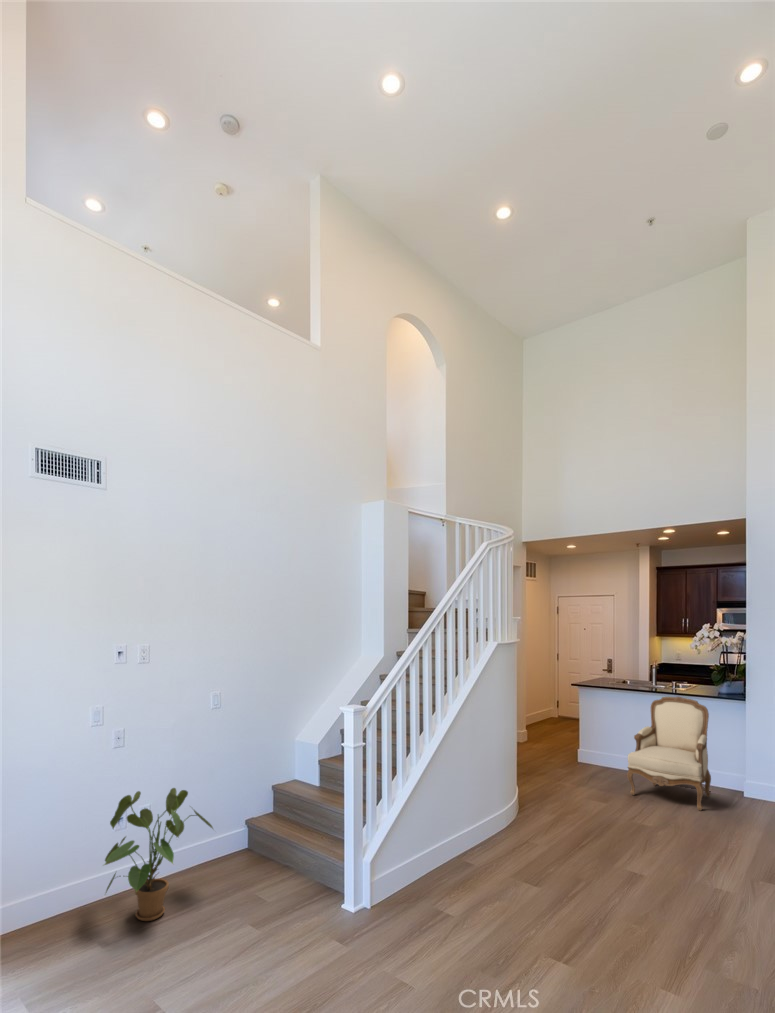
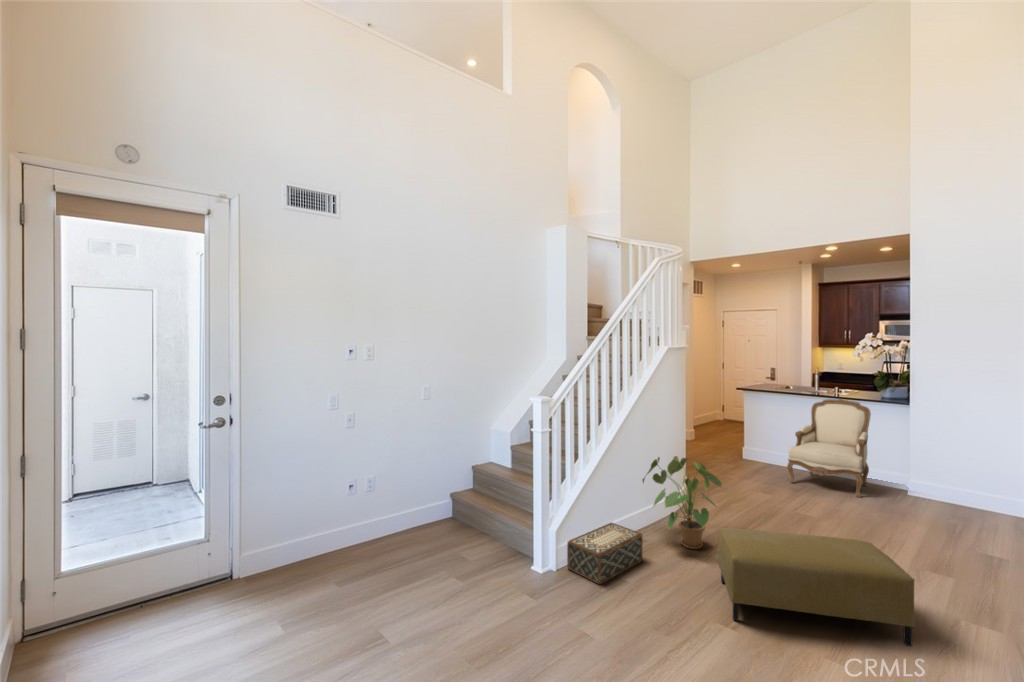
house plant: present [104,788,213,921] -> present [642,456,722,549]
woven basket: none [383,849,466,925] -> present [567,523,643,584]
ottoman: none [546,851,732,975] -> present [718,528,915,646]

